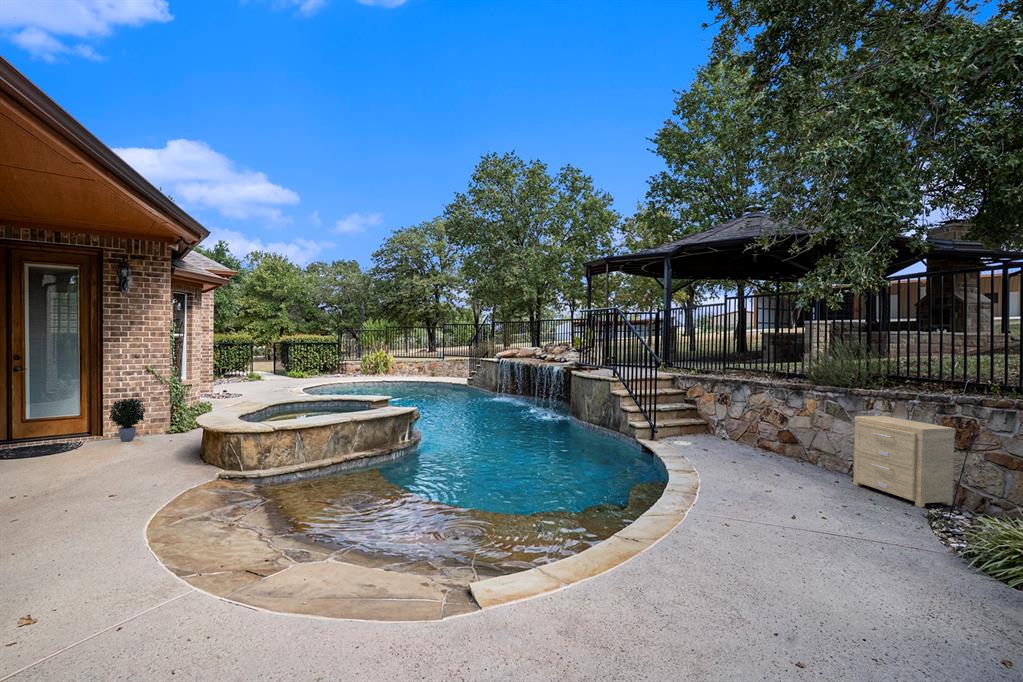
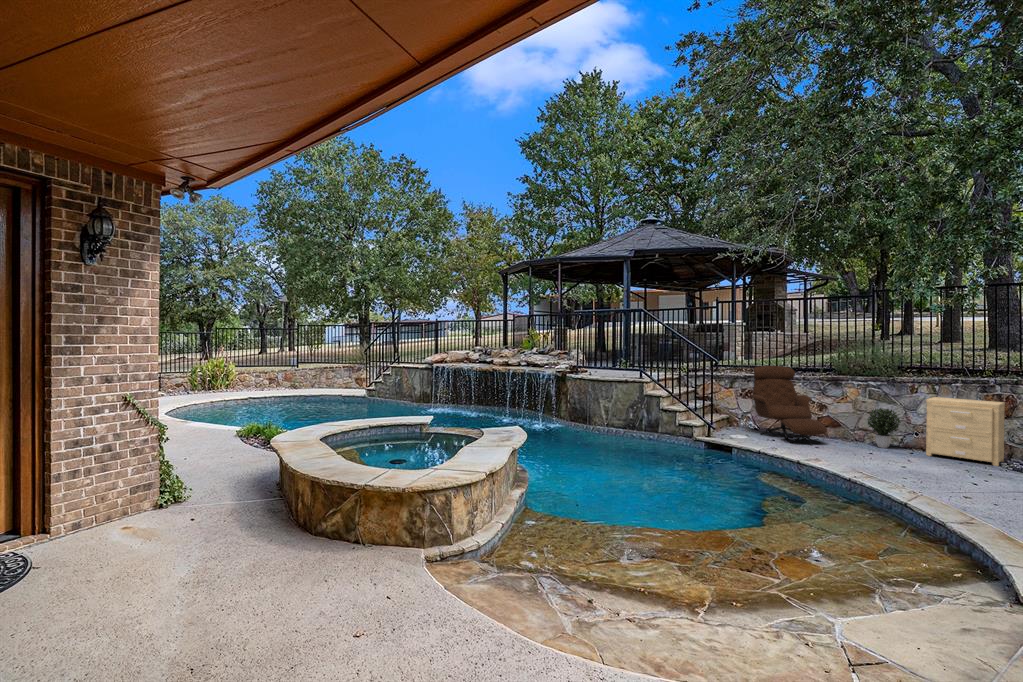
lounge chair: none [706,371,773,458] -> present [751,366,827,445]
potted plant: present [109,399,145,442] -> present [867,408,901,448]

